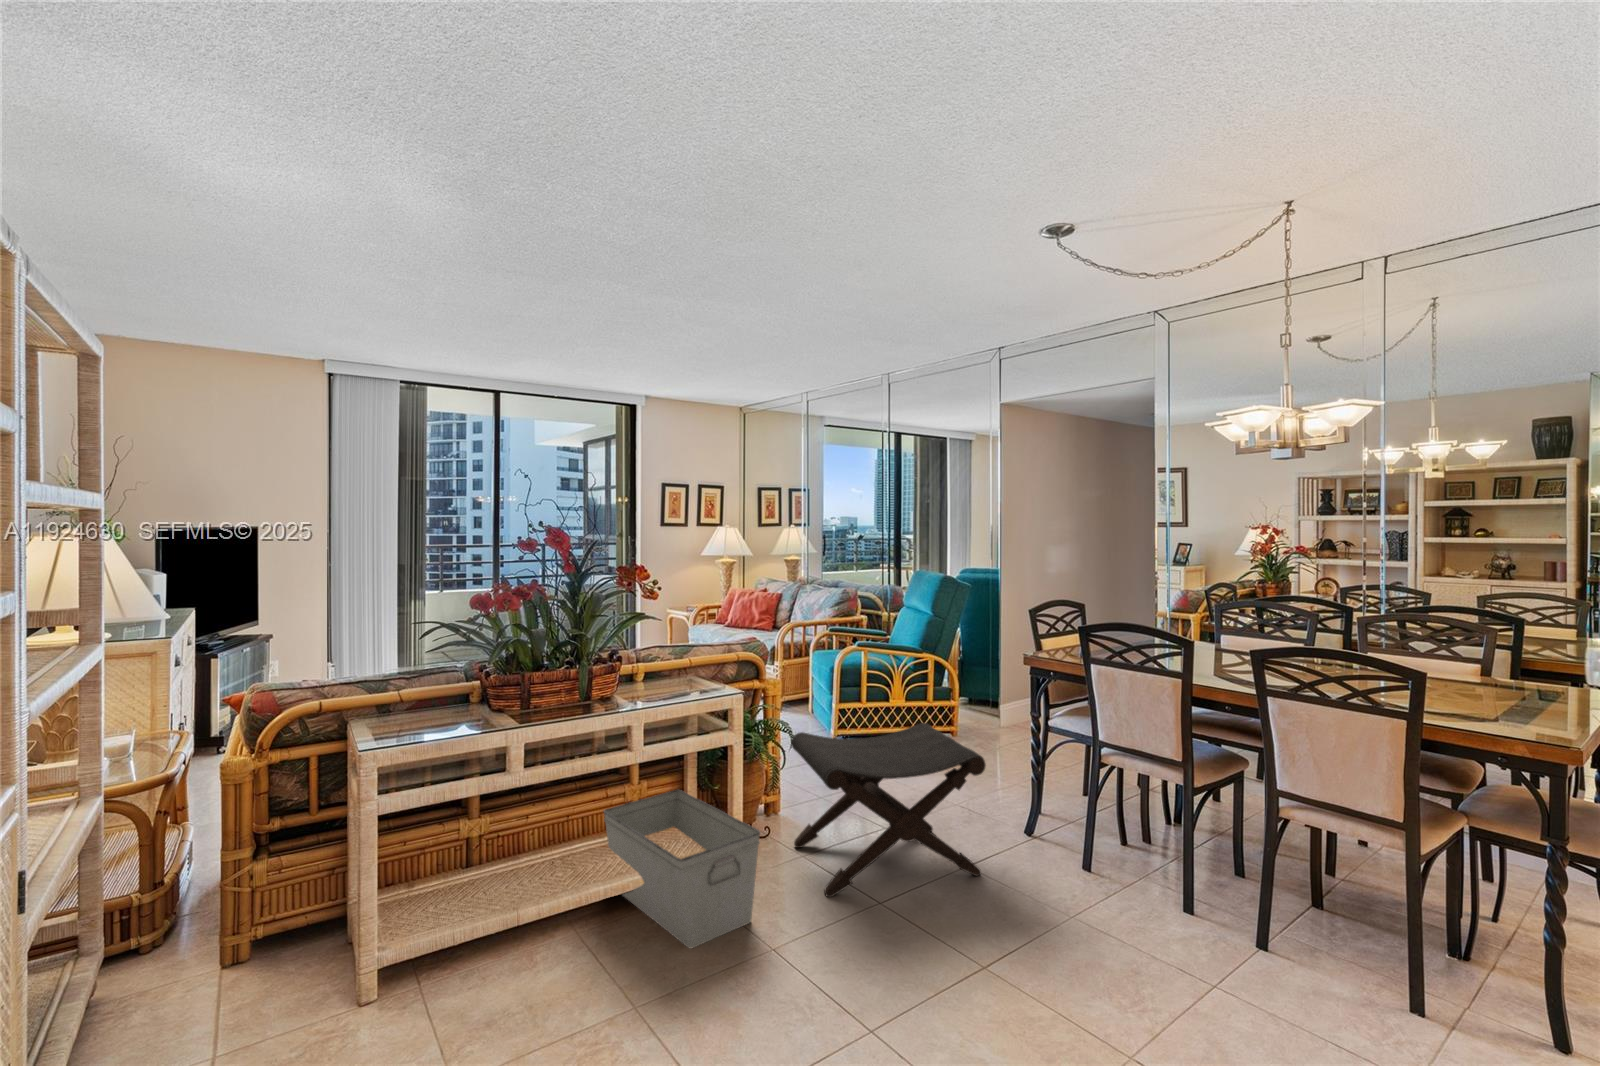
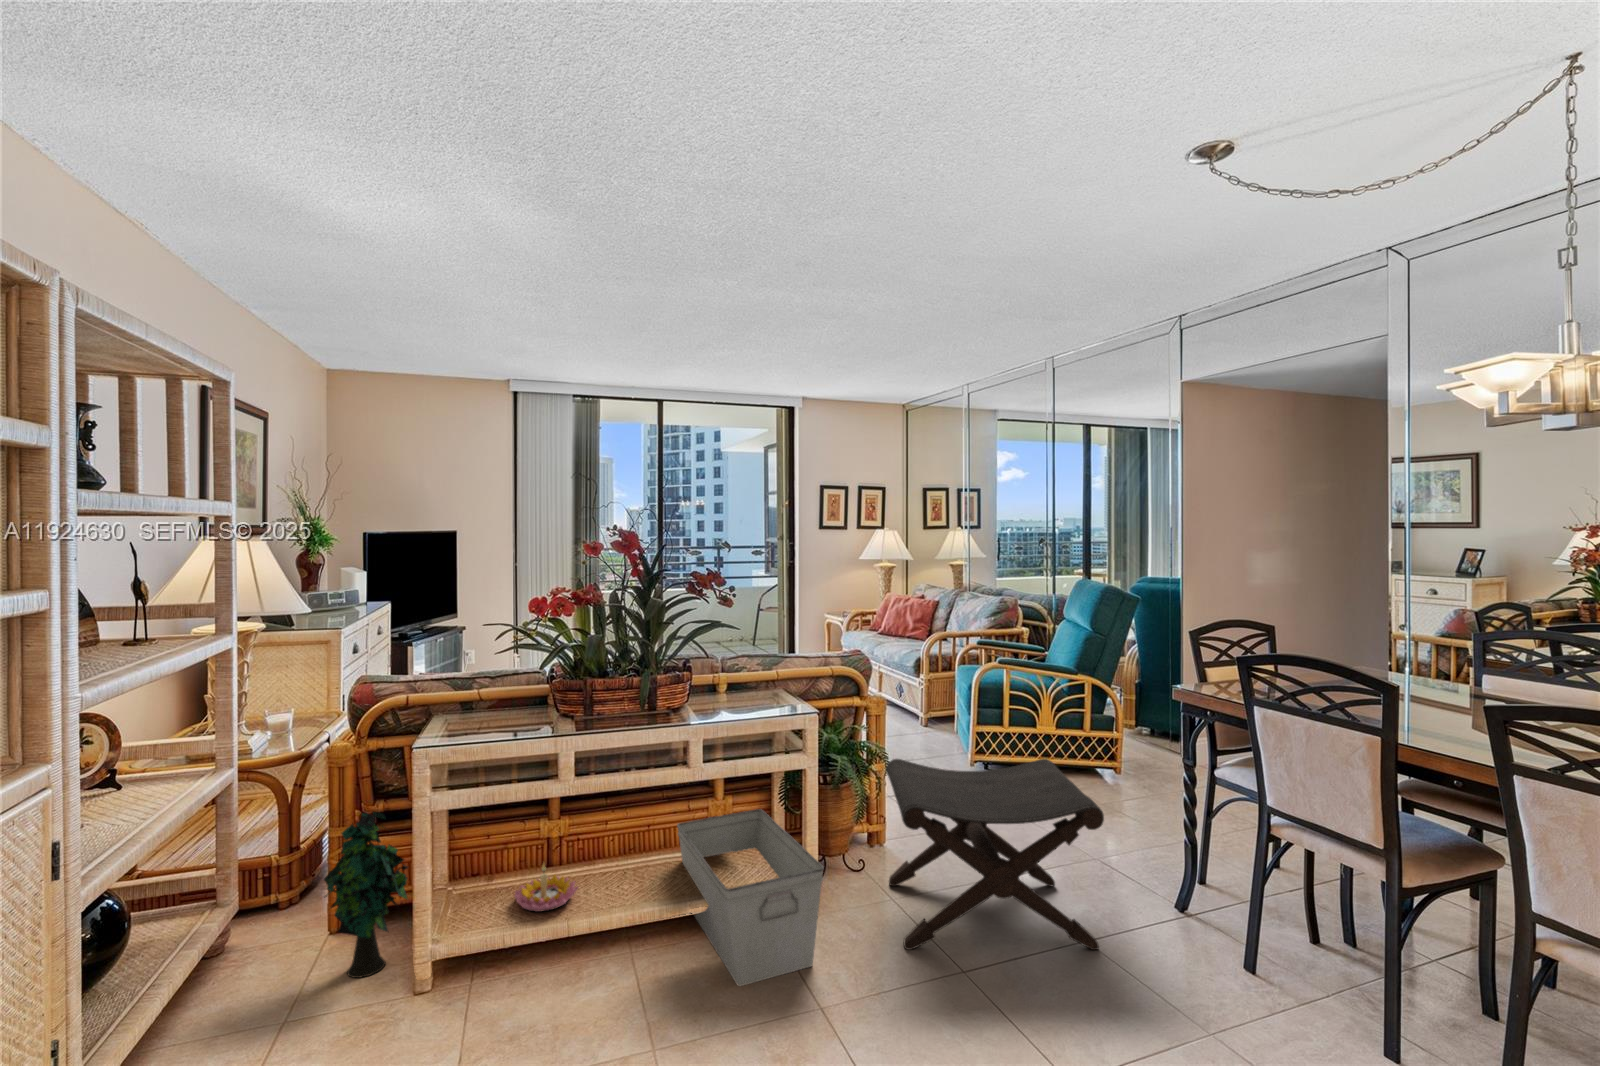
decorative plant: none [231,825,337,1005] -> present [324,812,408,978]
candle holder: none [449,858,517,908] -> present [514,864,578,912]

